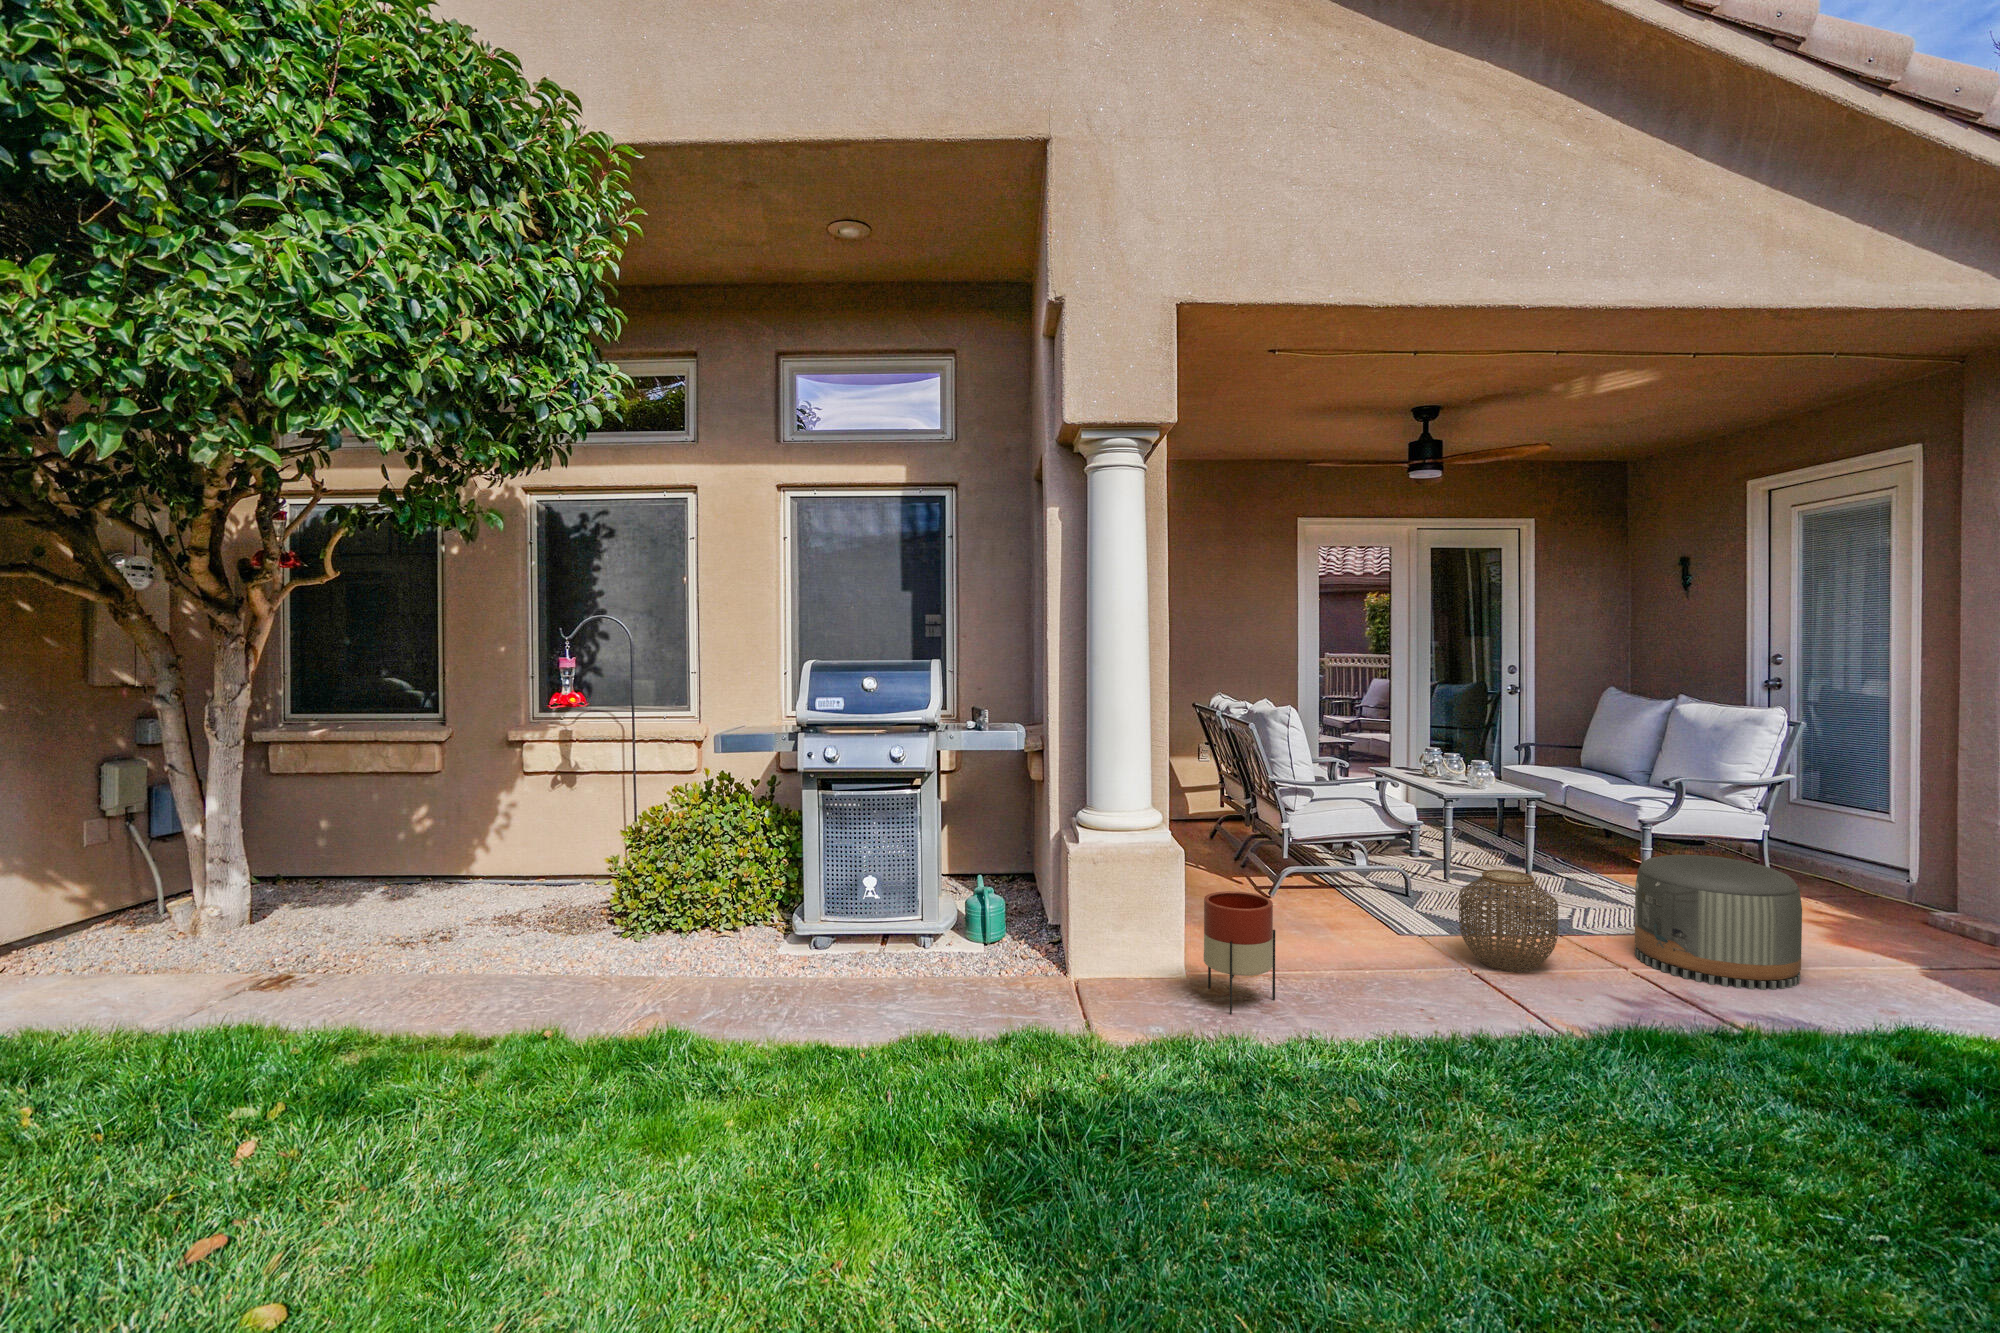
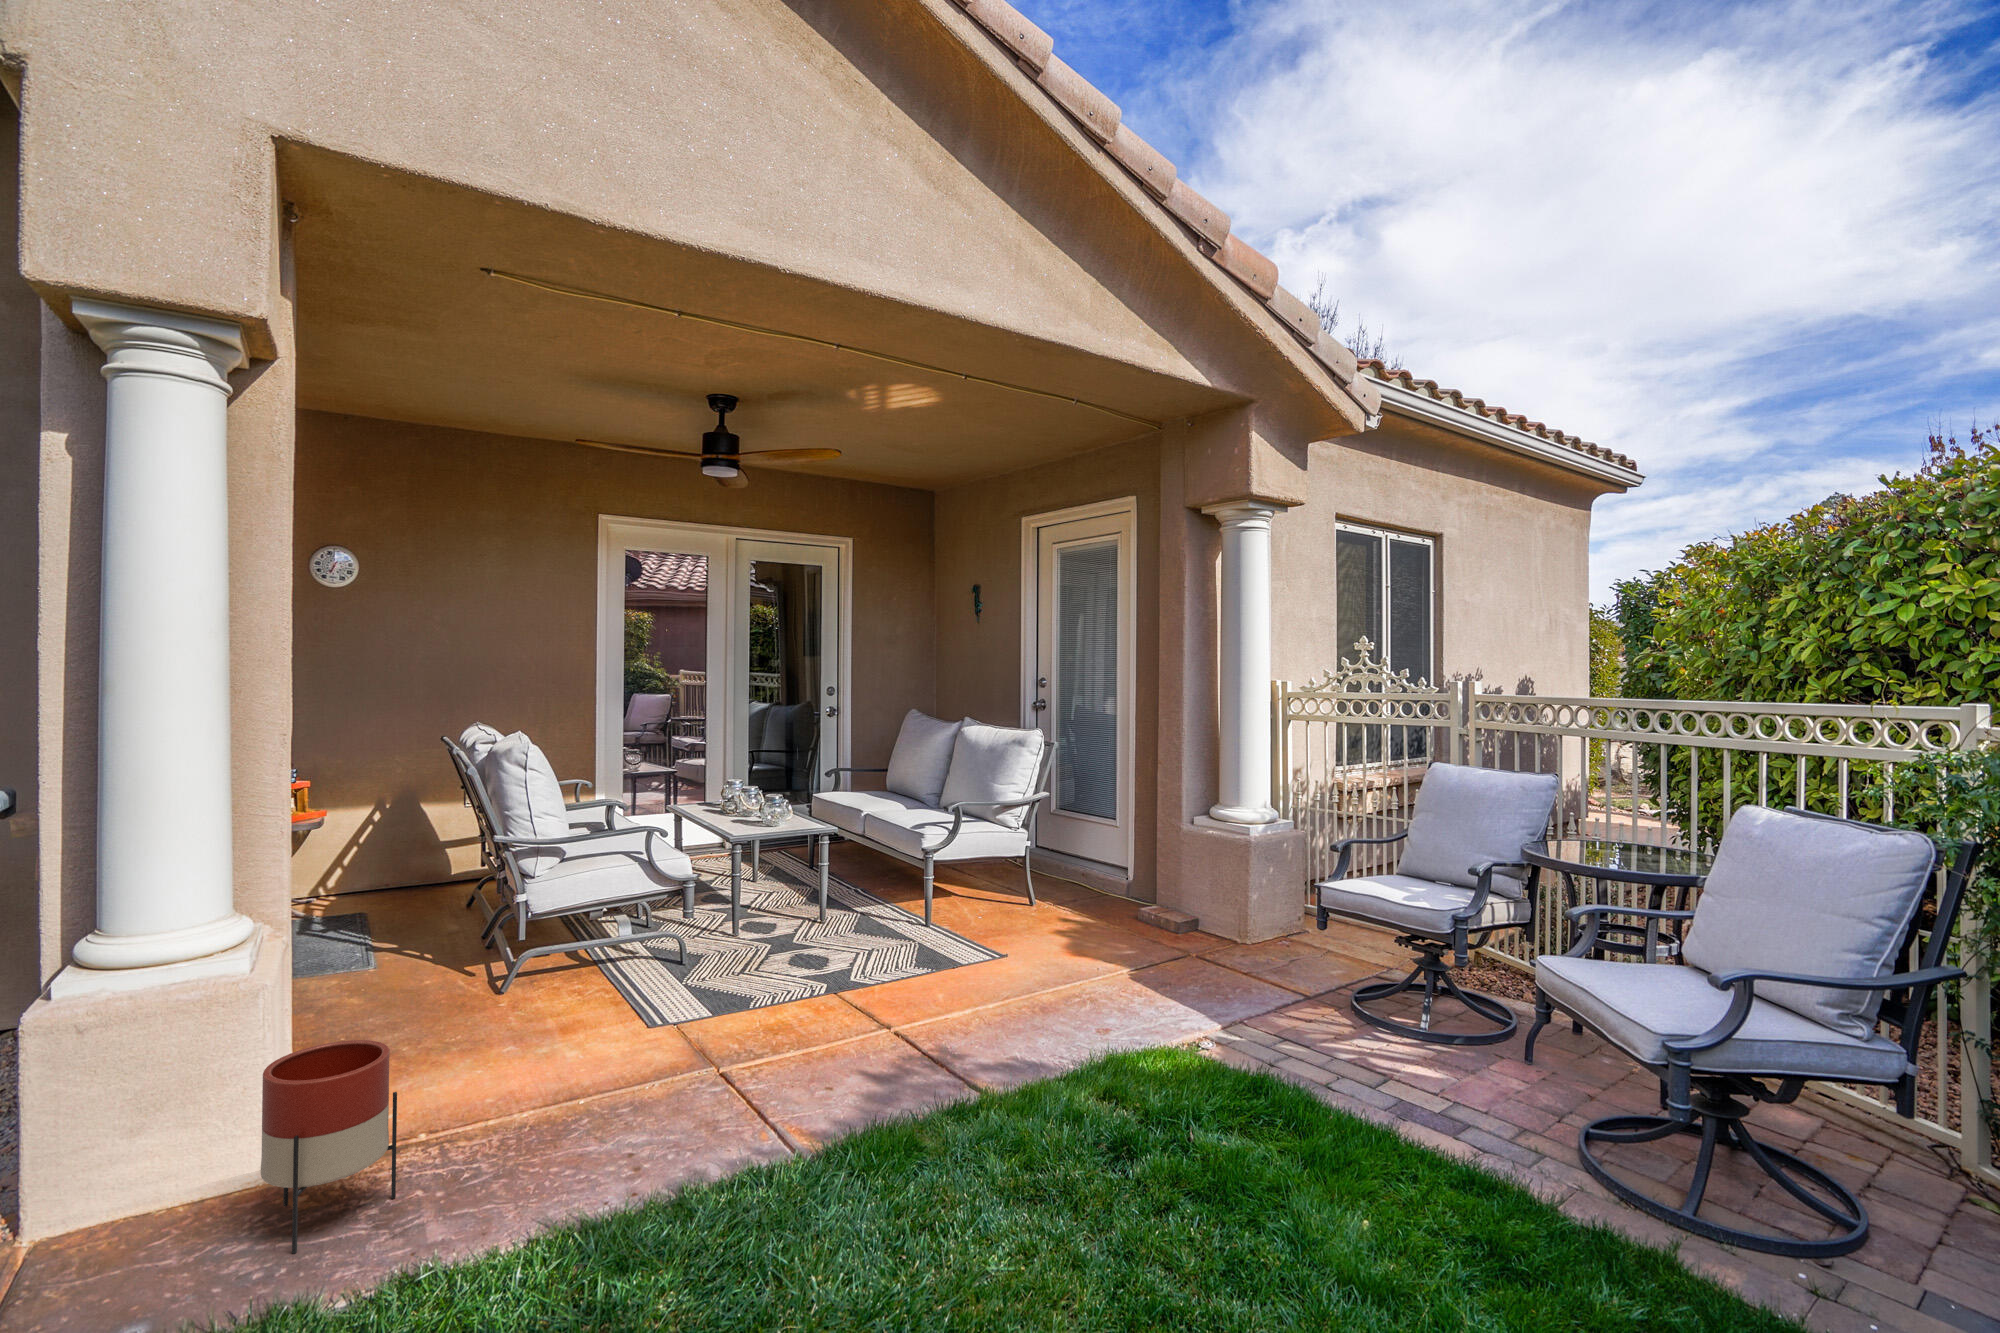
pouf: present [1635,855,1802,990] -> none [895,888,1032,1031]
woven basket: present [1459,870,1558,972] -> none [703,935,810,1060]

